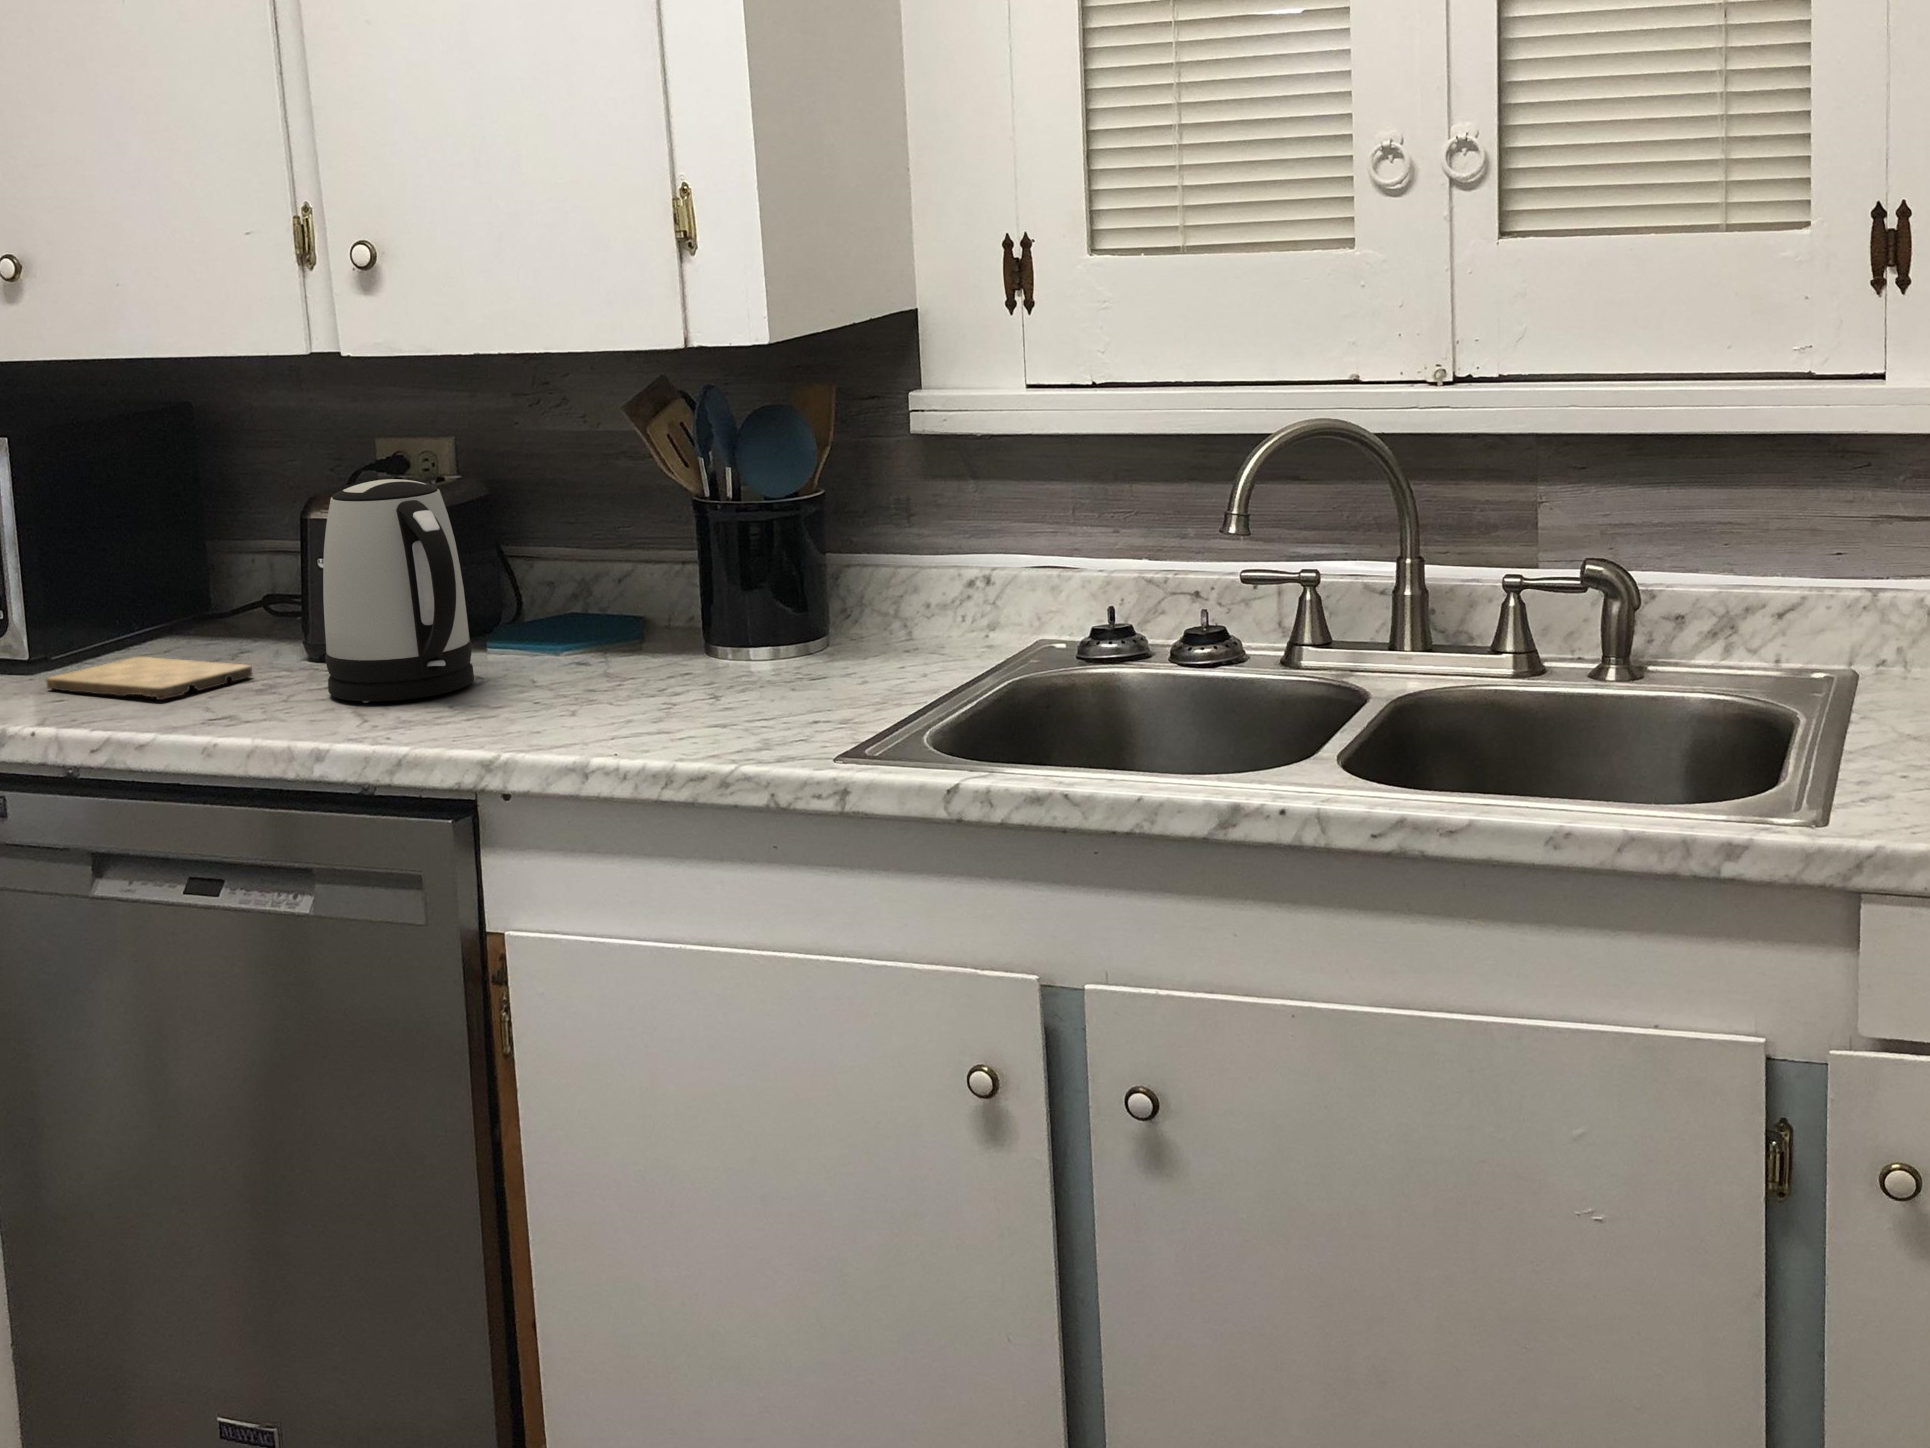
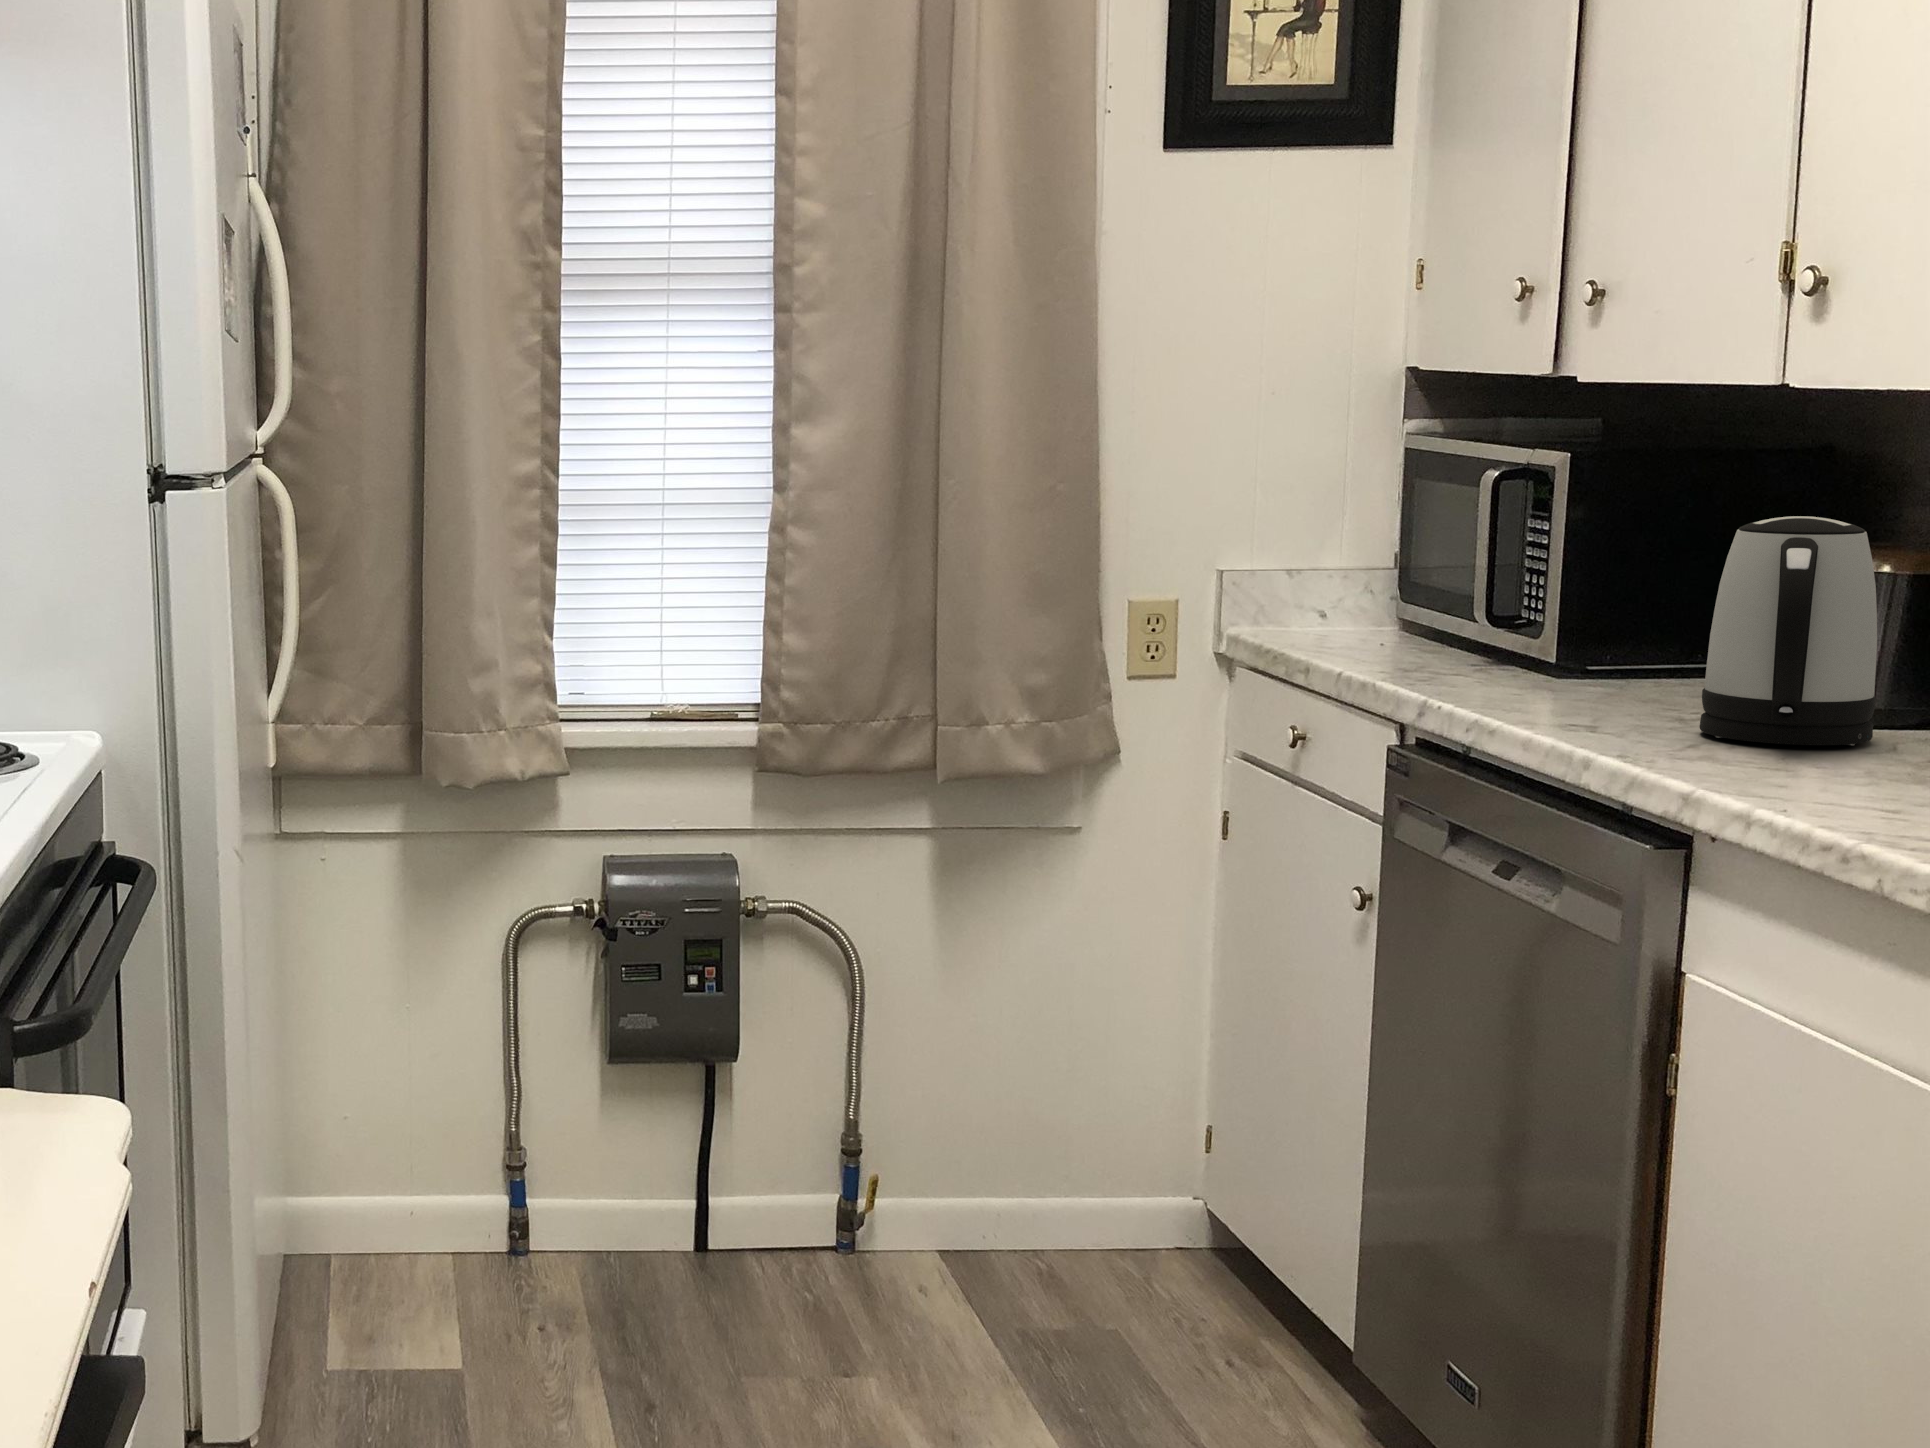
cutting board: present [47,657,253,700] -> none [1520,672,1696,705]

